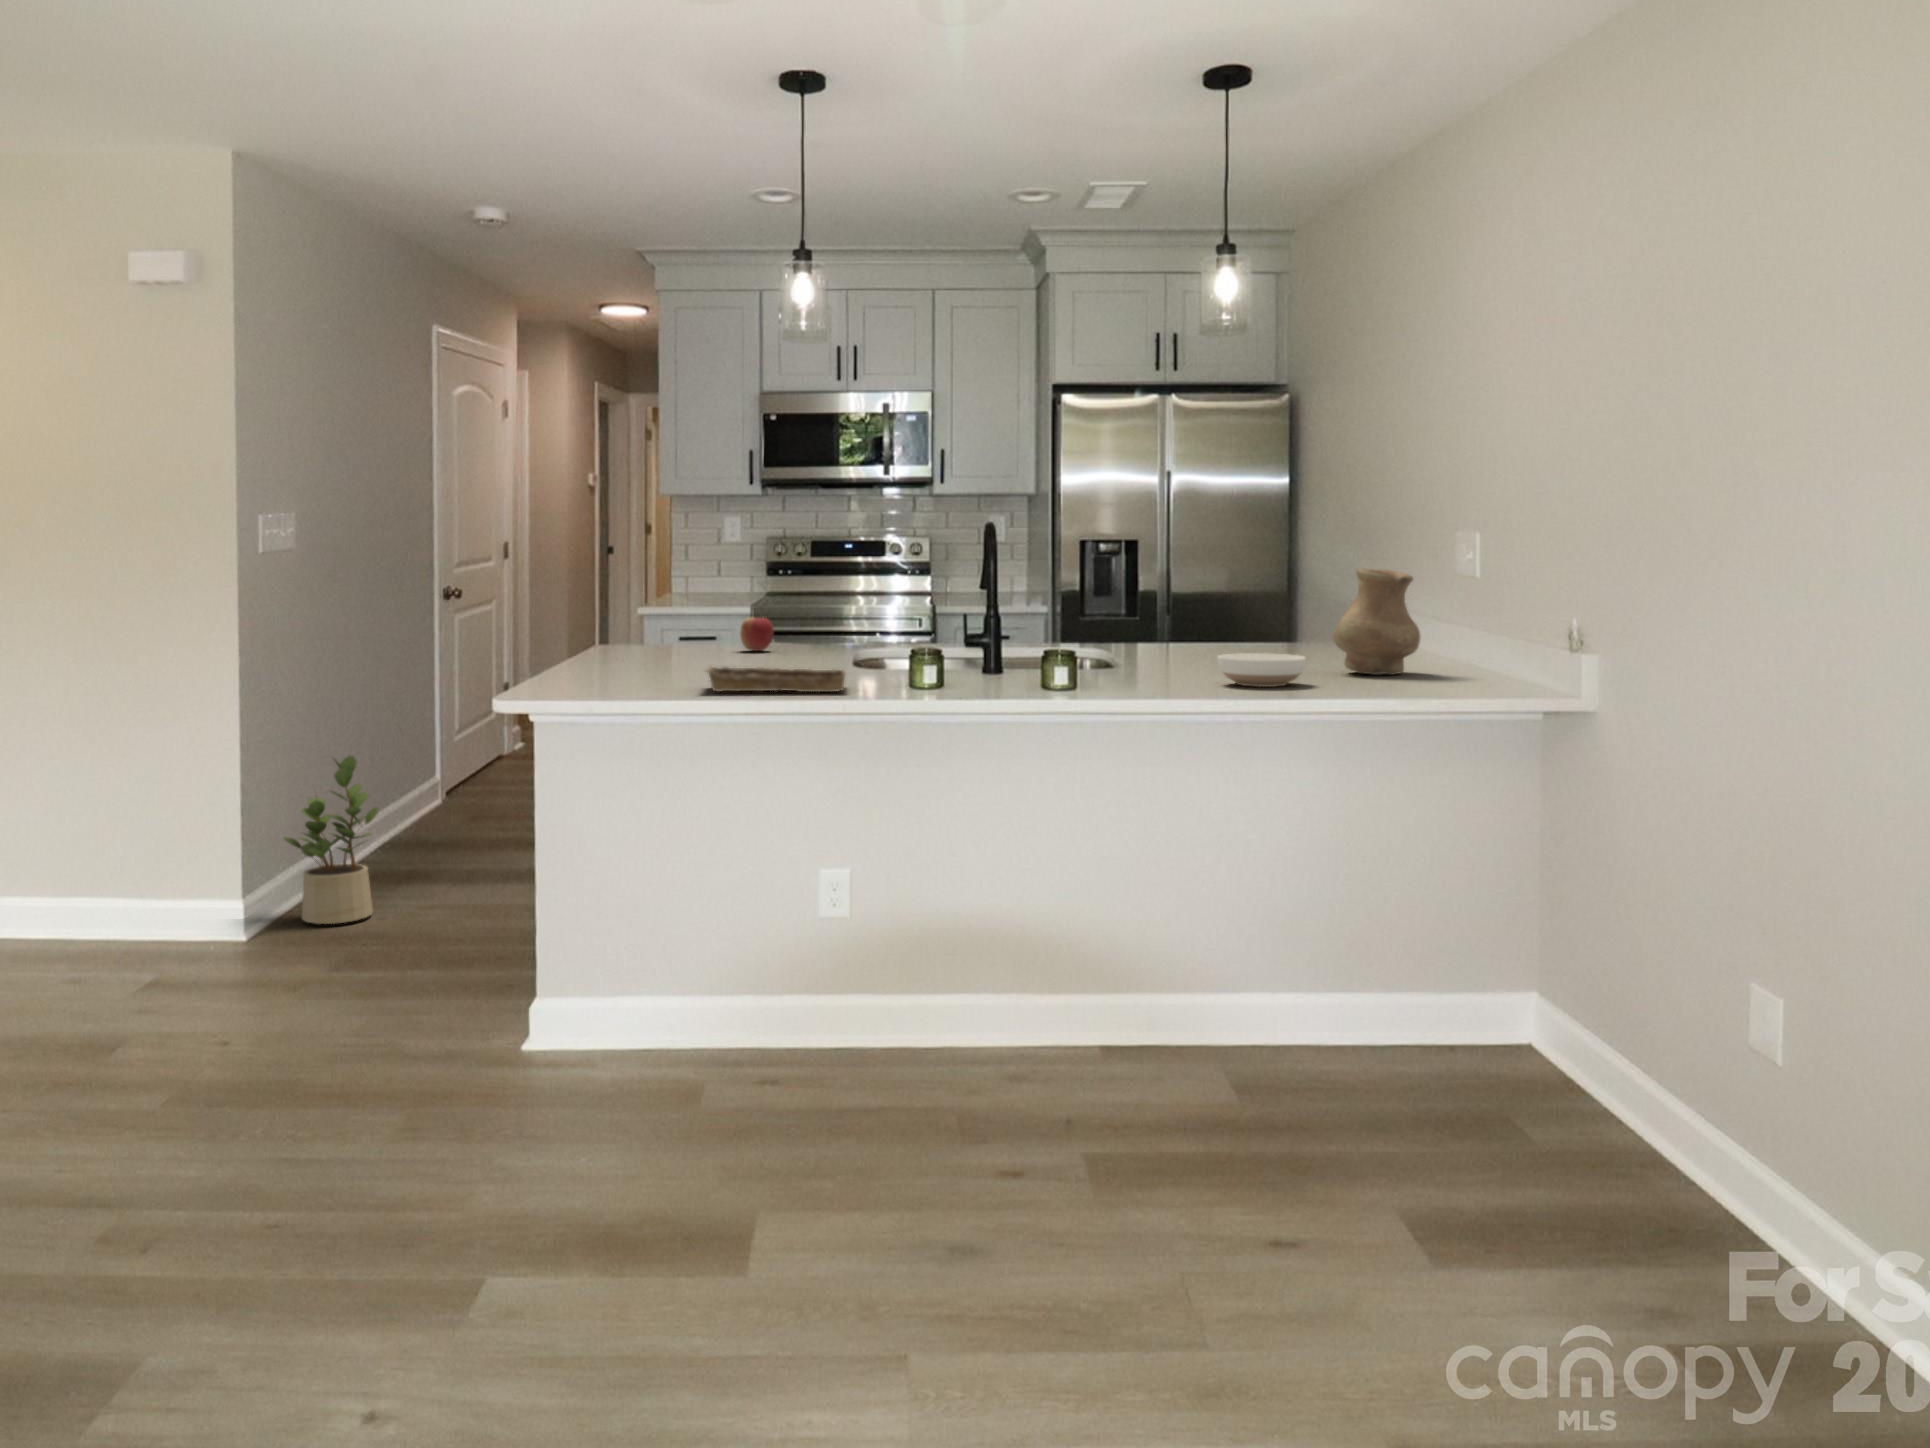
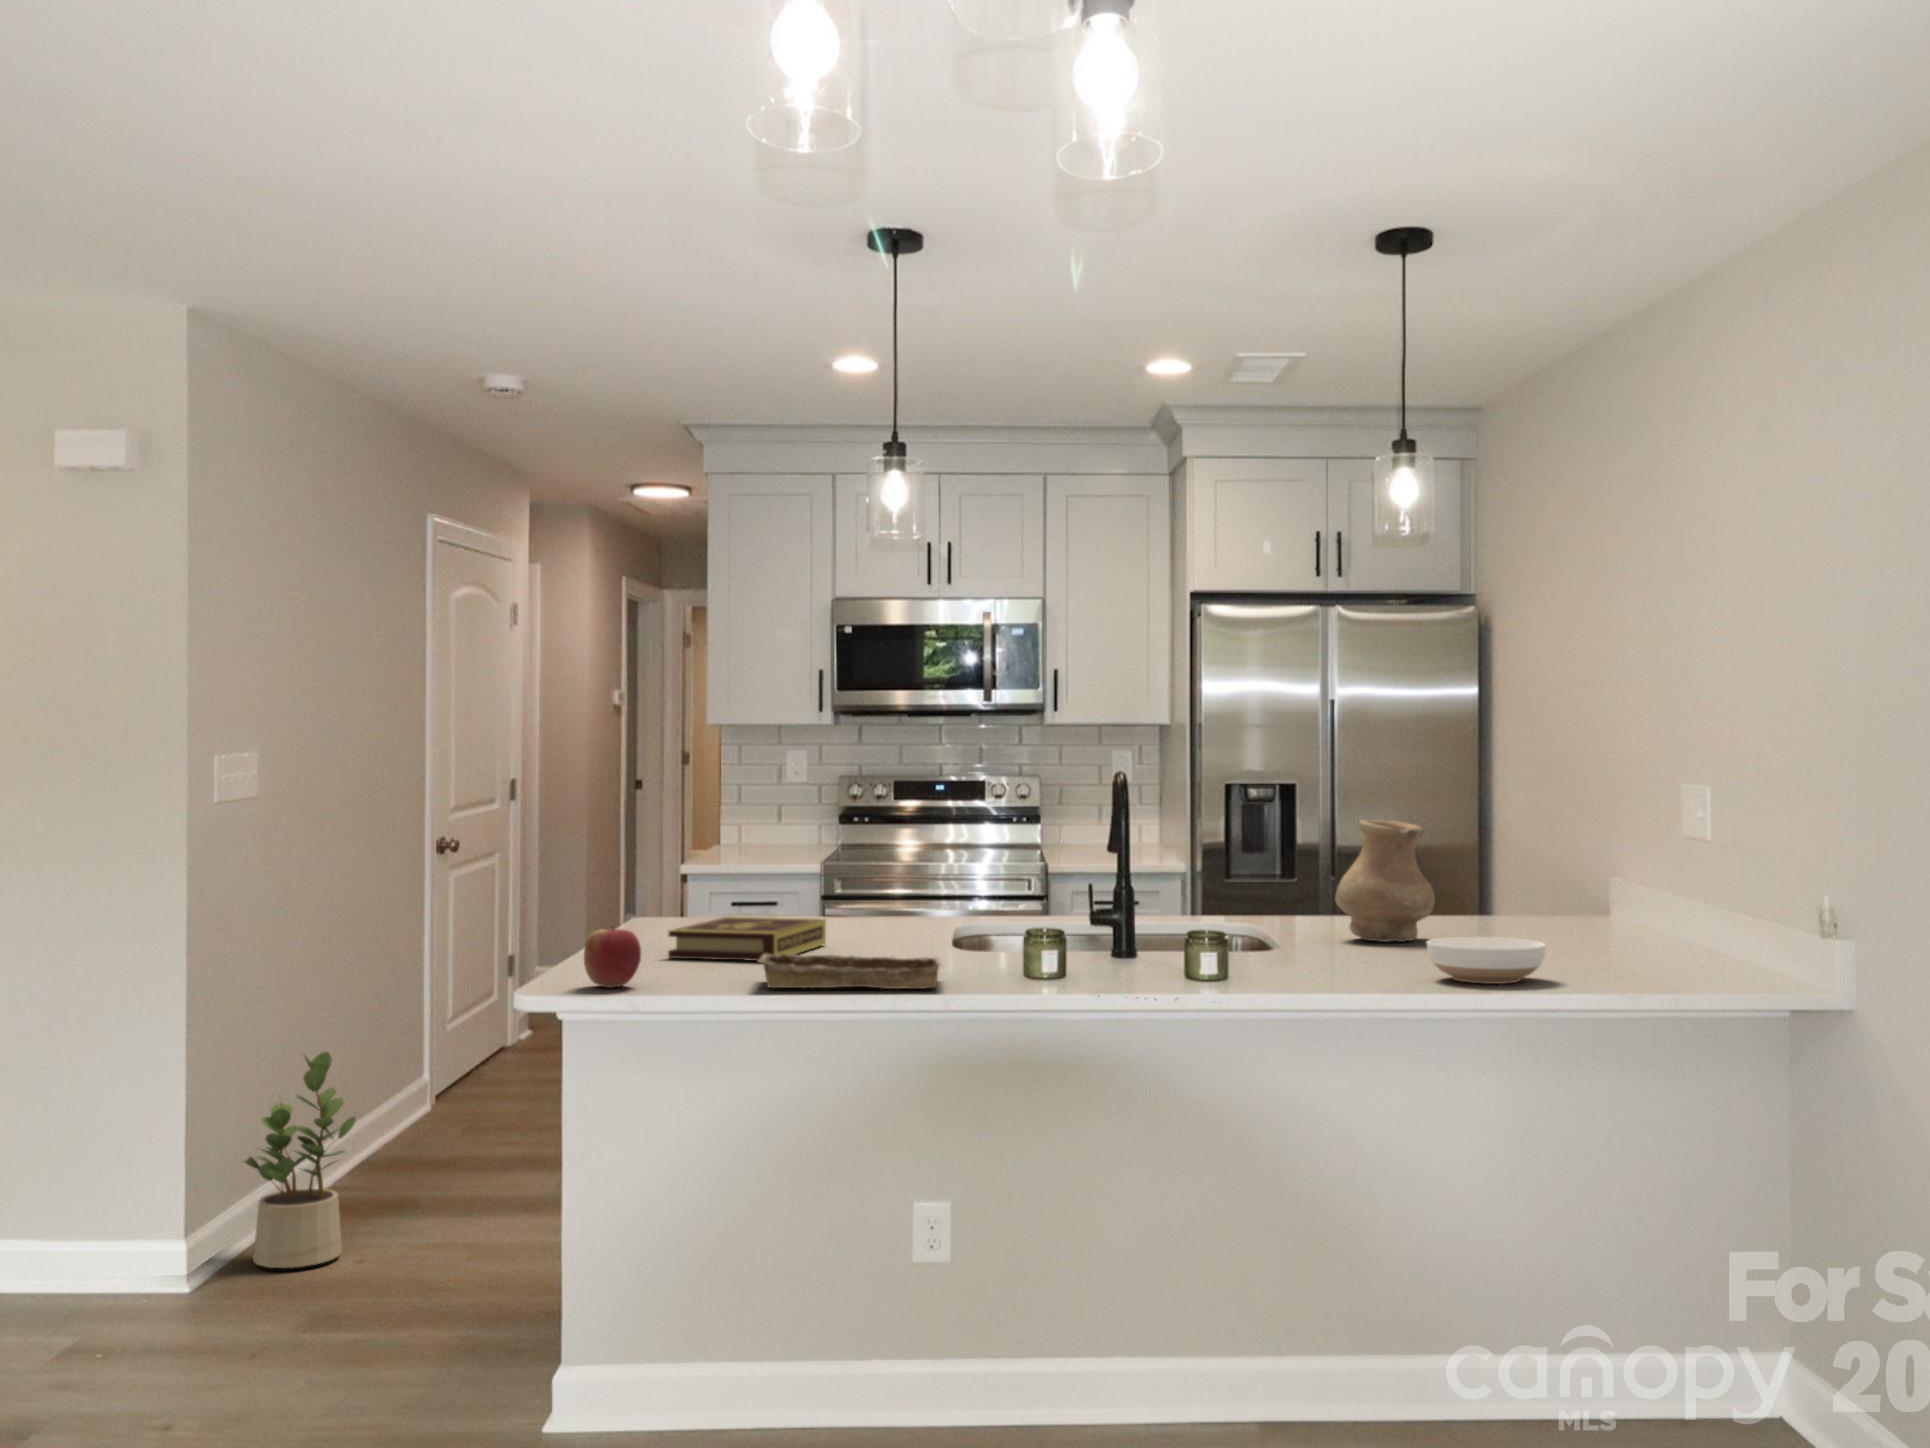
vase: present [1333,569,1420,675] -> present [1335,820,1435,942]
apple: present [740,618,773,651] -> present [584,927,641,988]
book: none [632,643,757,675] -> present [668,916,826,961]

